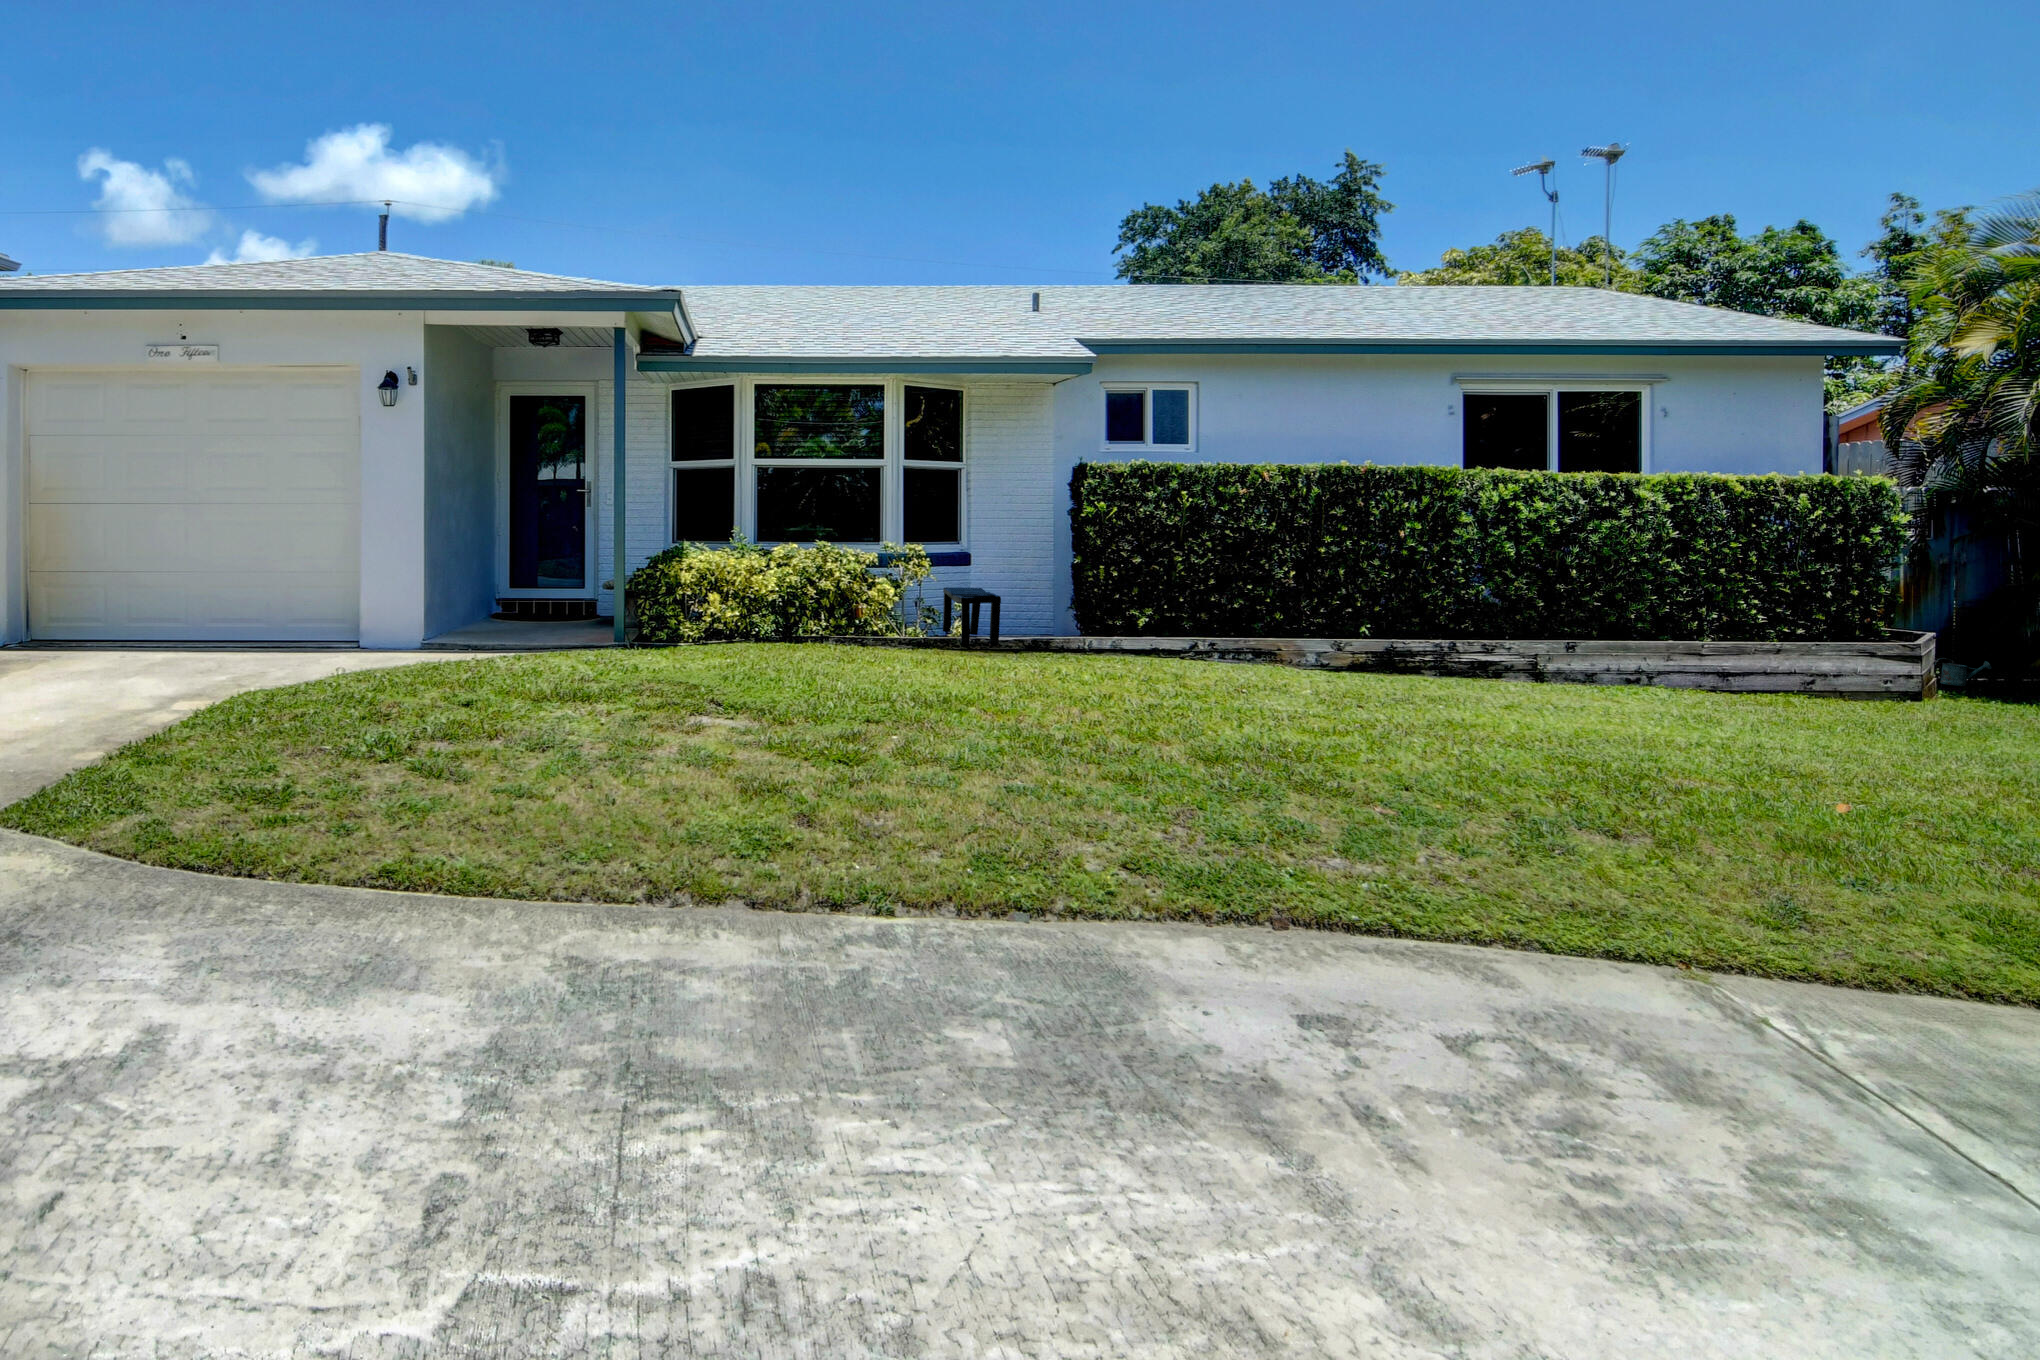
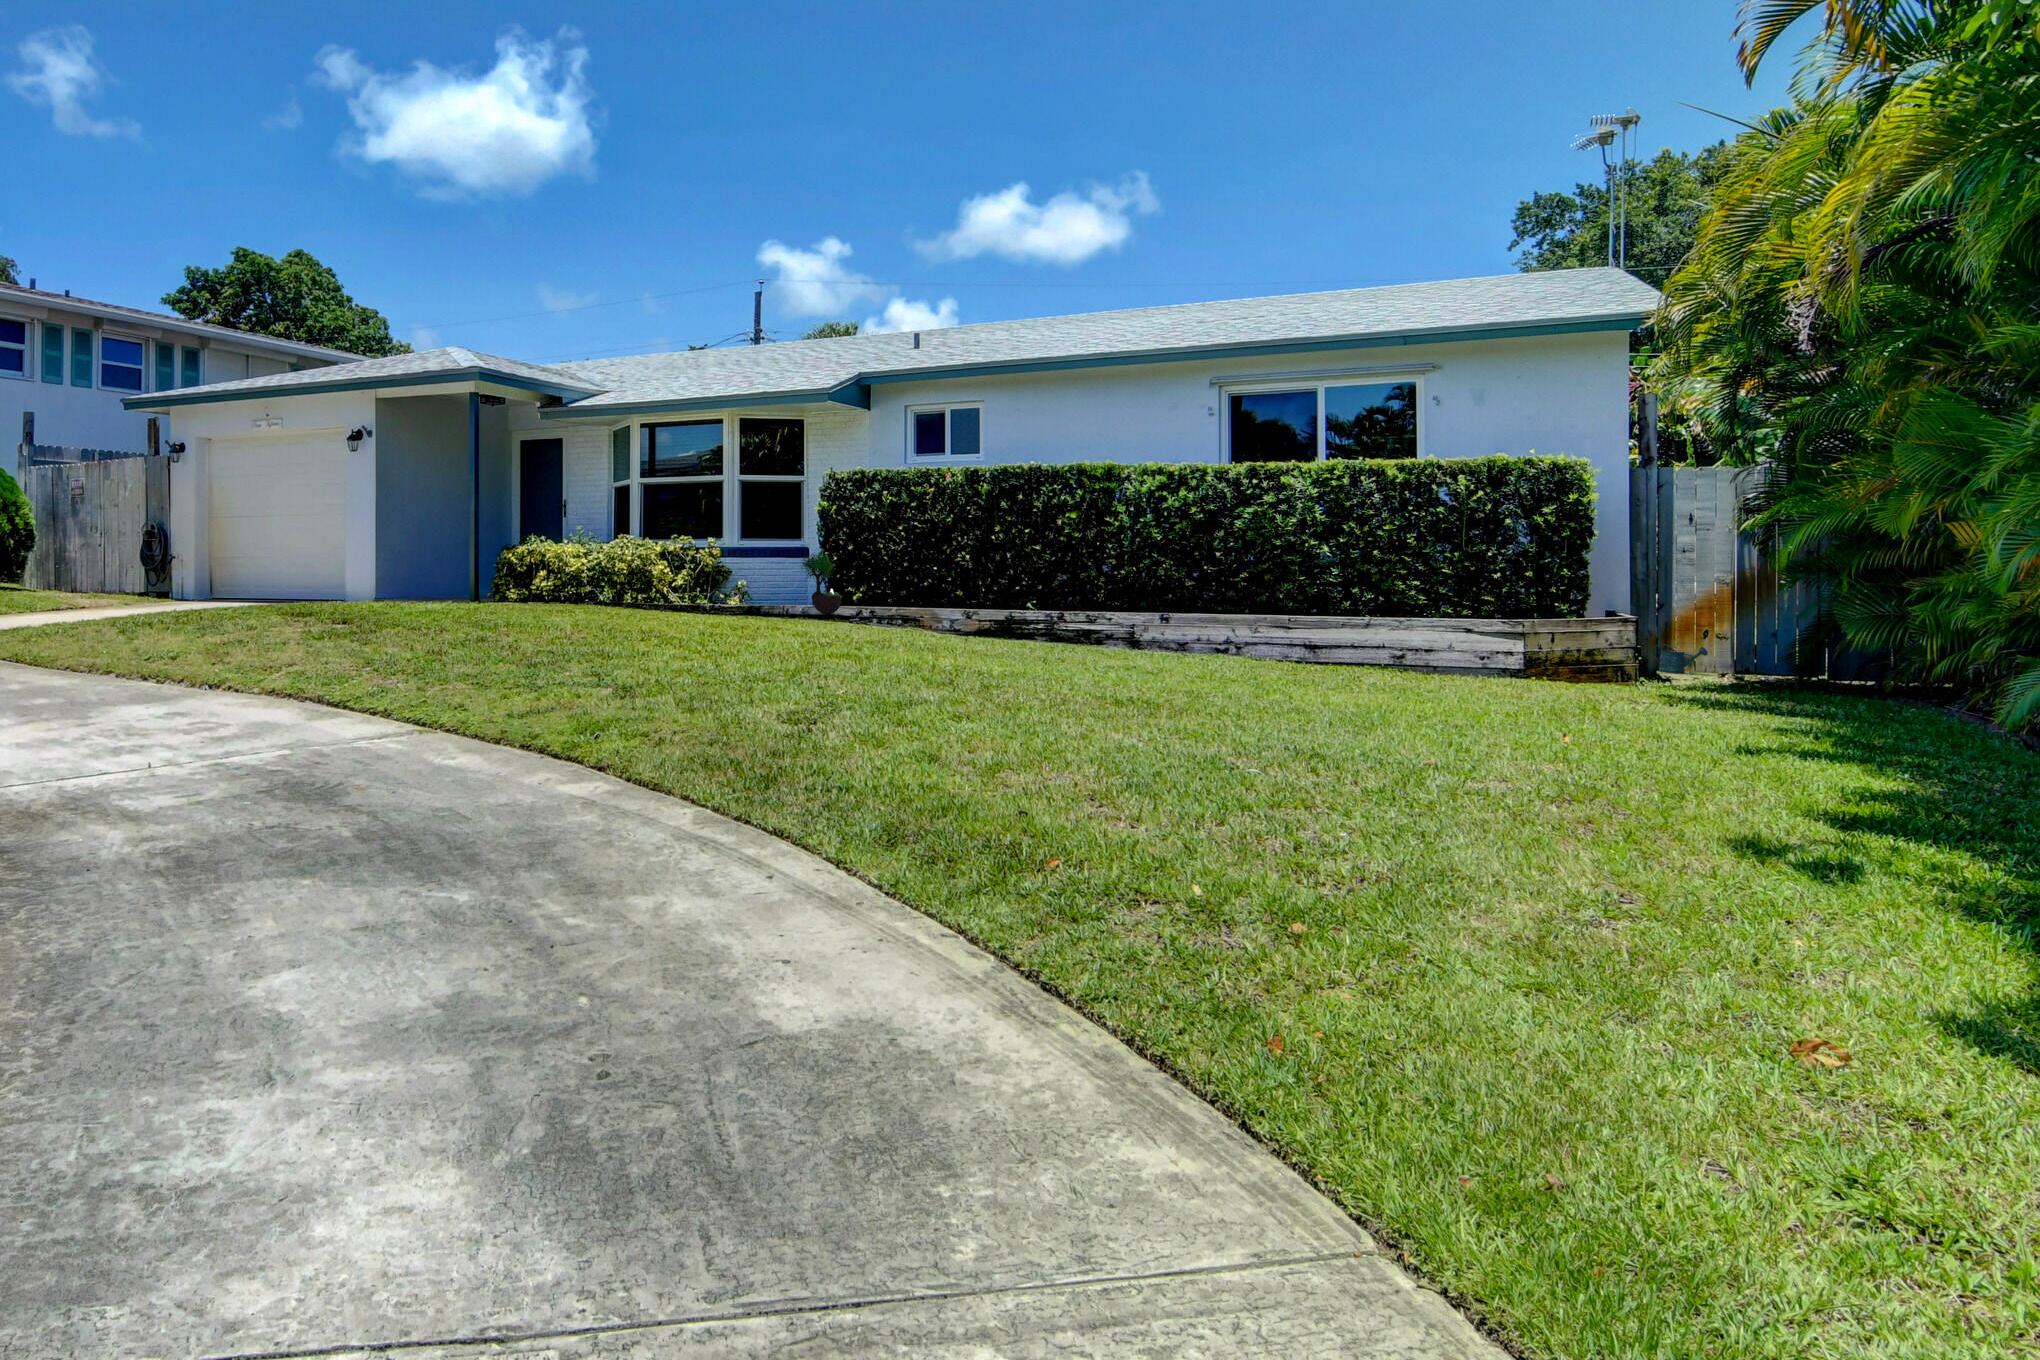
potted tree: none [1085,562,1135,646] -> present [800,552,841,614]
bench: present [943,587,1001,645] -> none [694,569,749,611]

